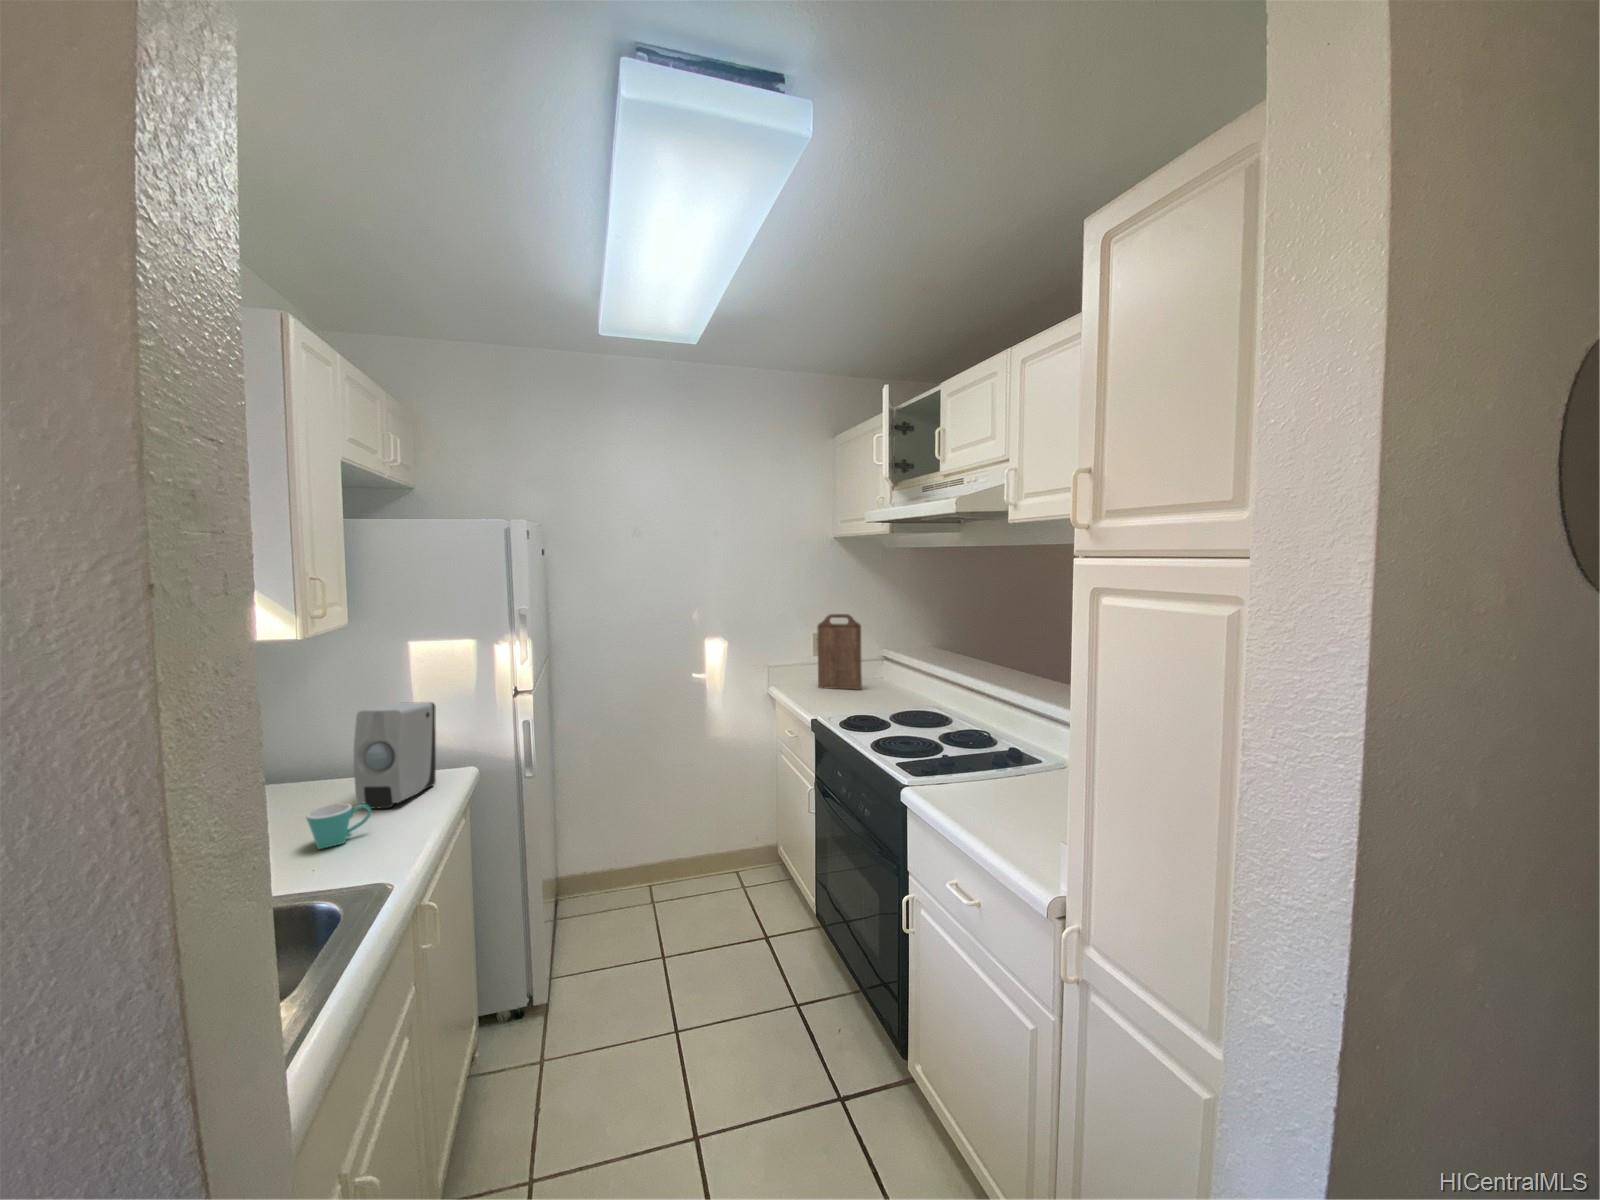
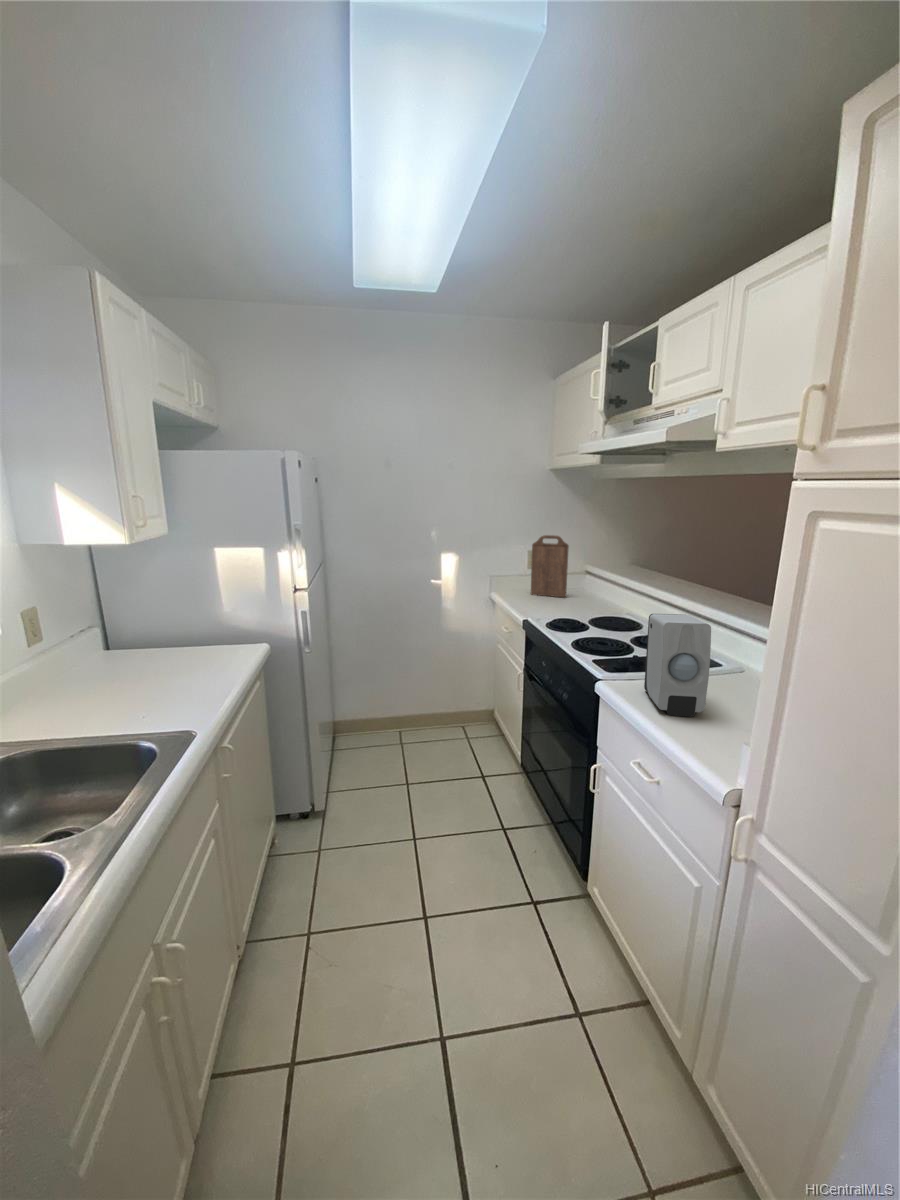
soap dispenser: present [354,702,436,809] -> present [644,614,711,717]
mug: present [306,803,372,849] -> none [143,666,189,698]

